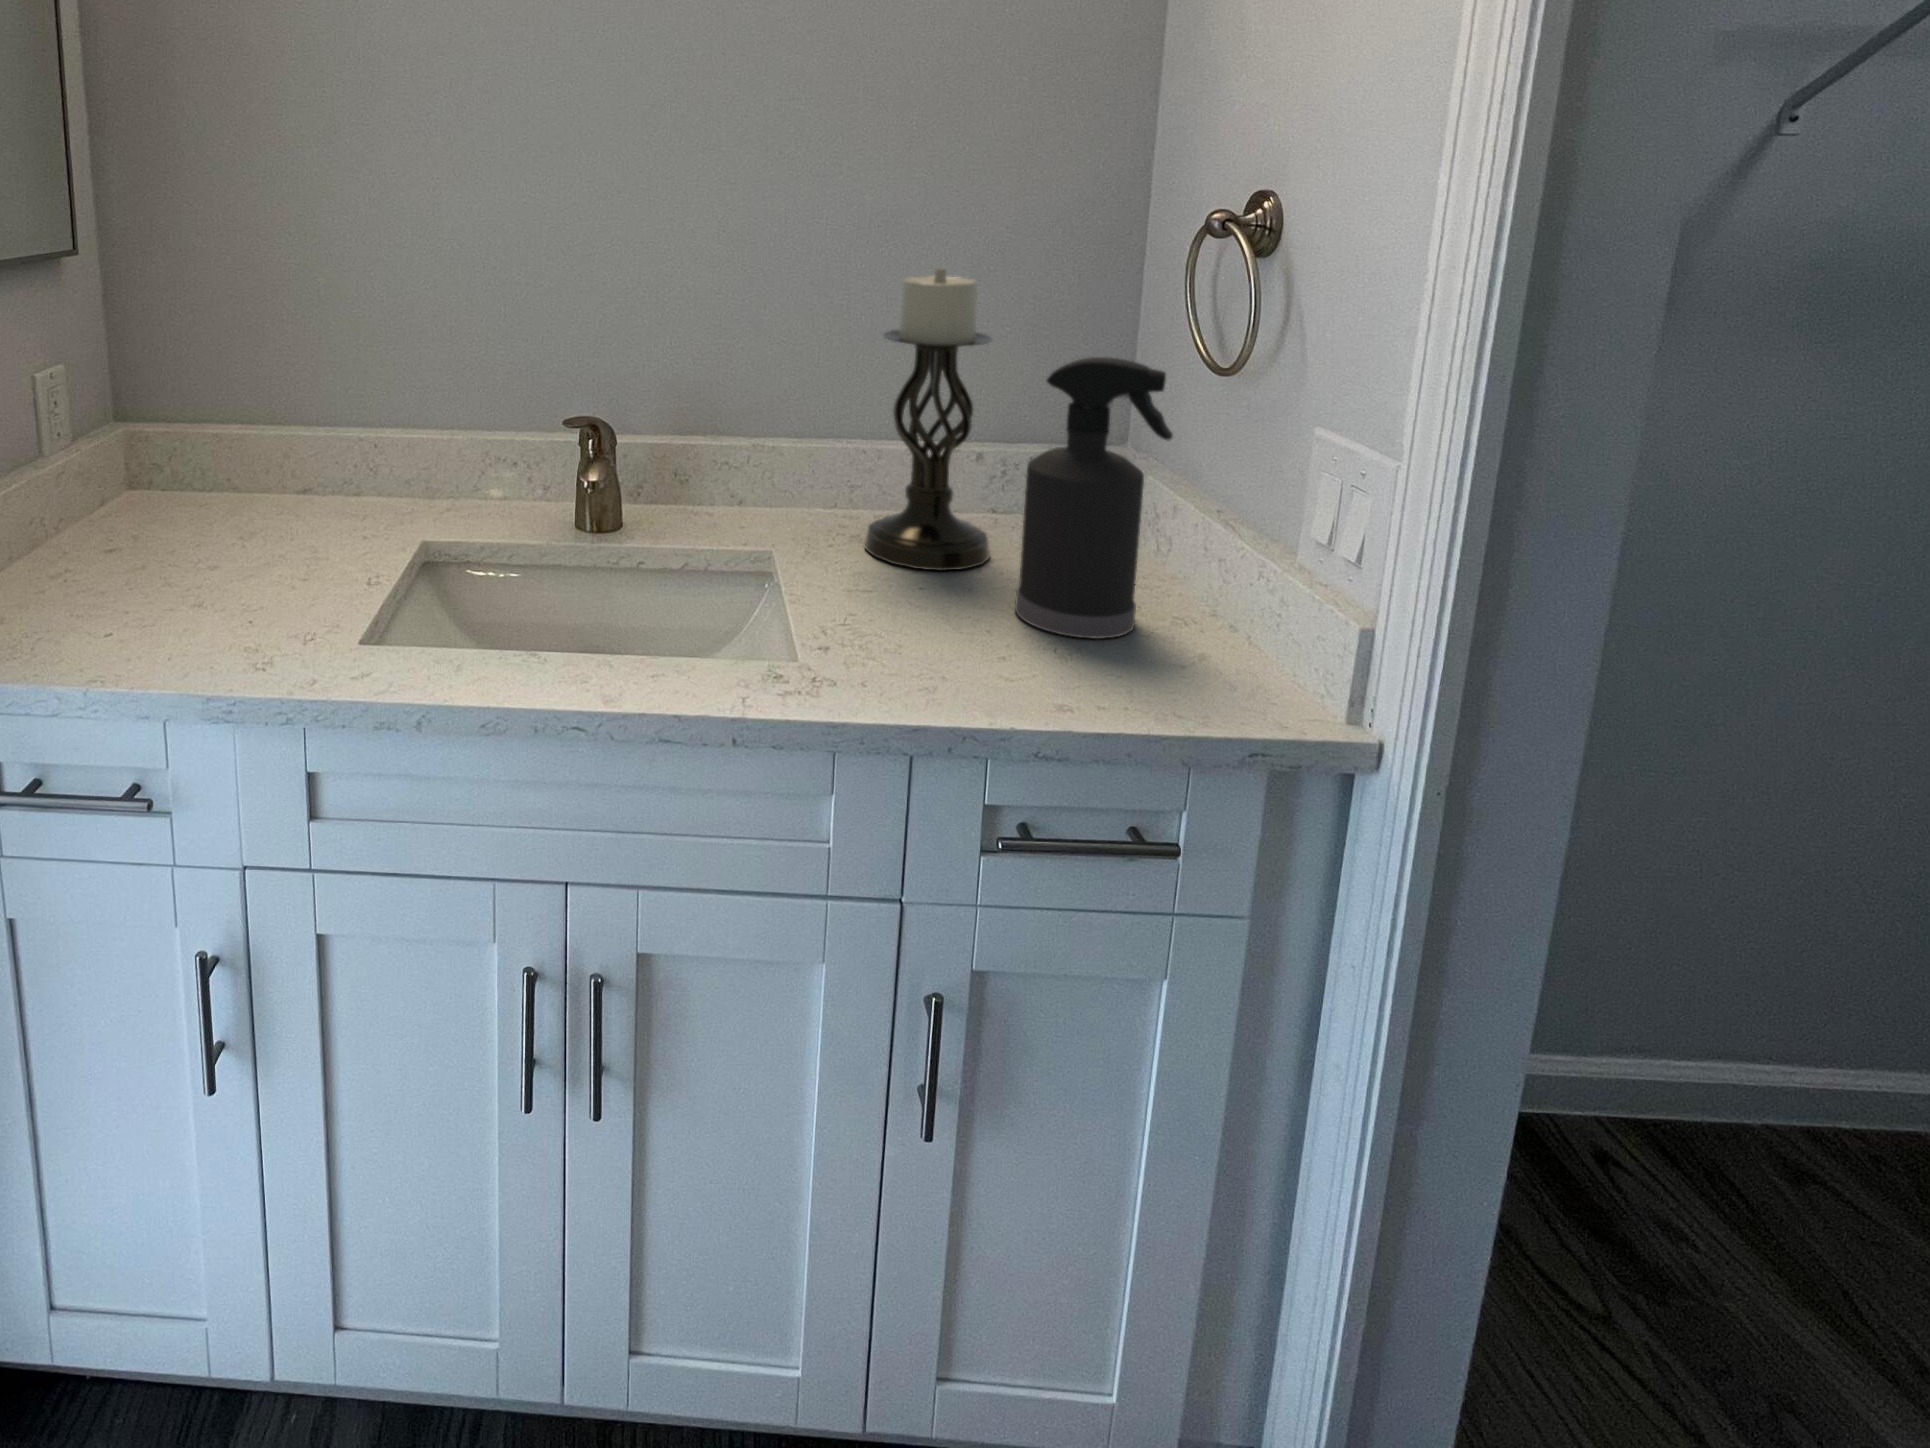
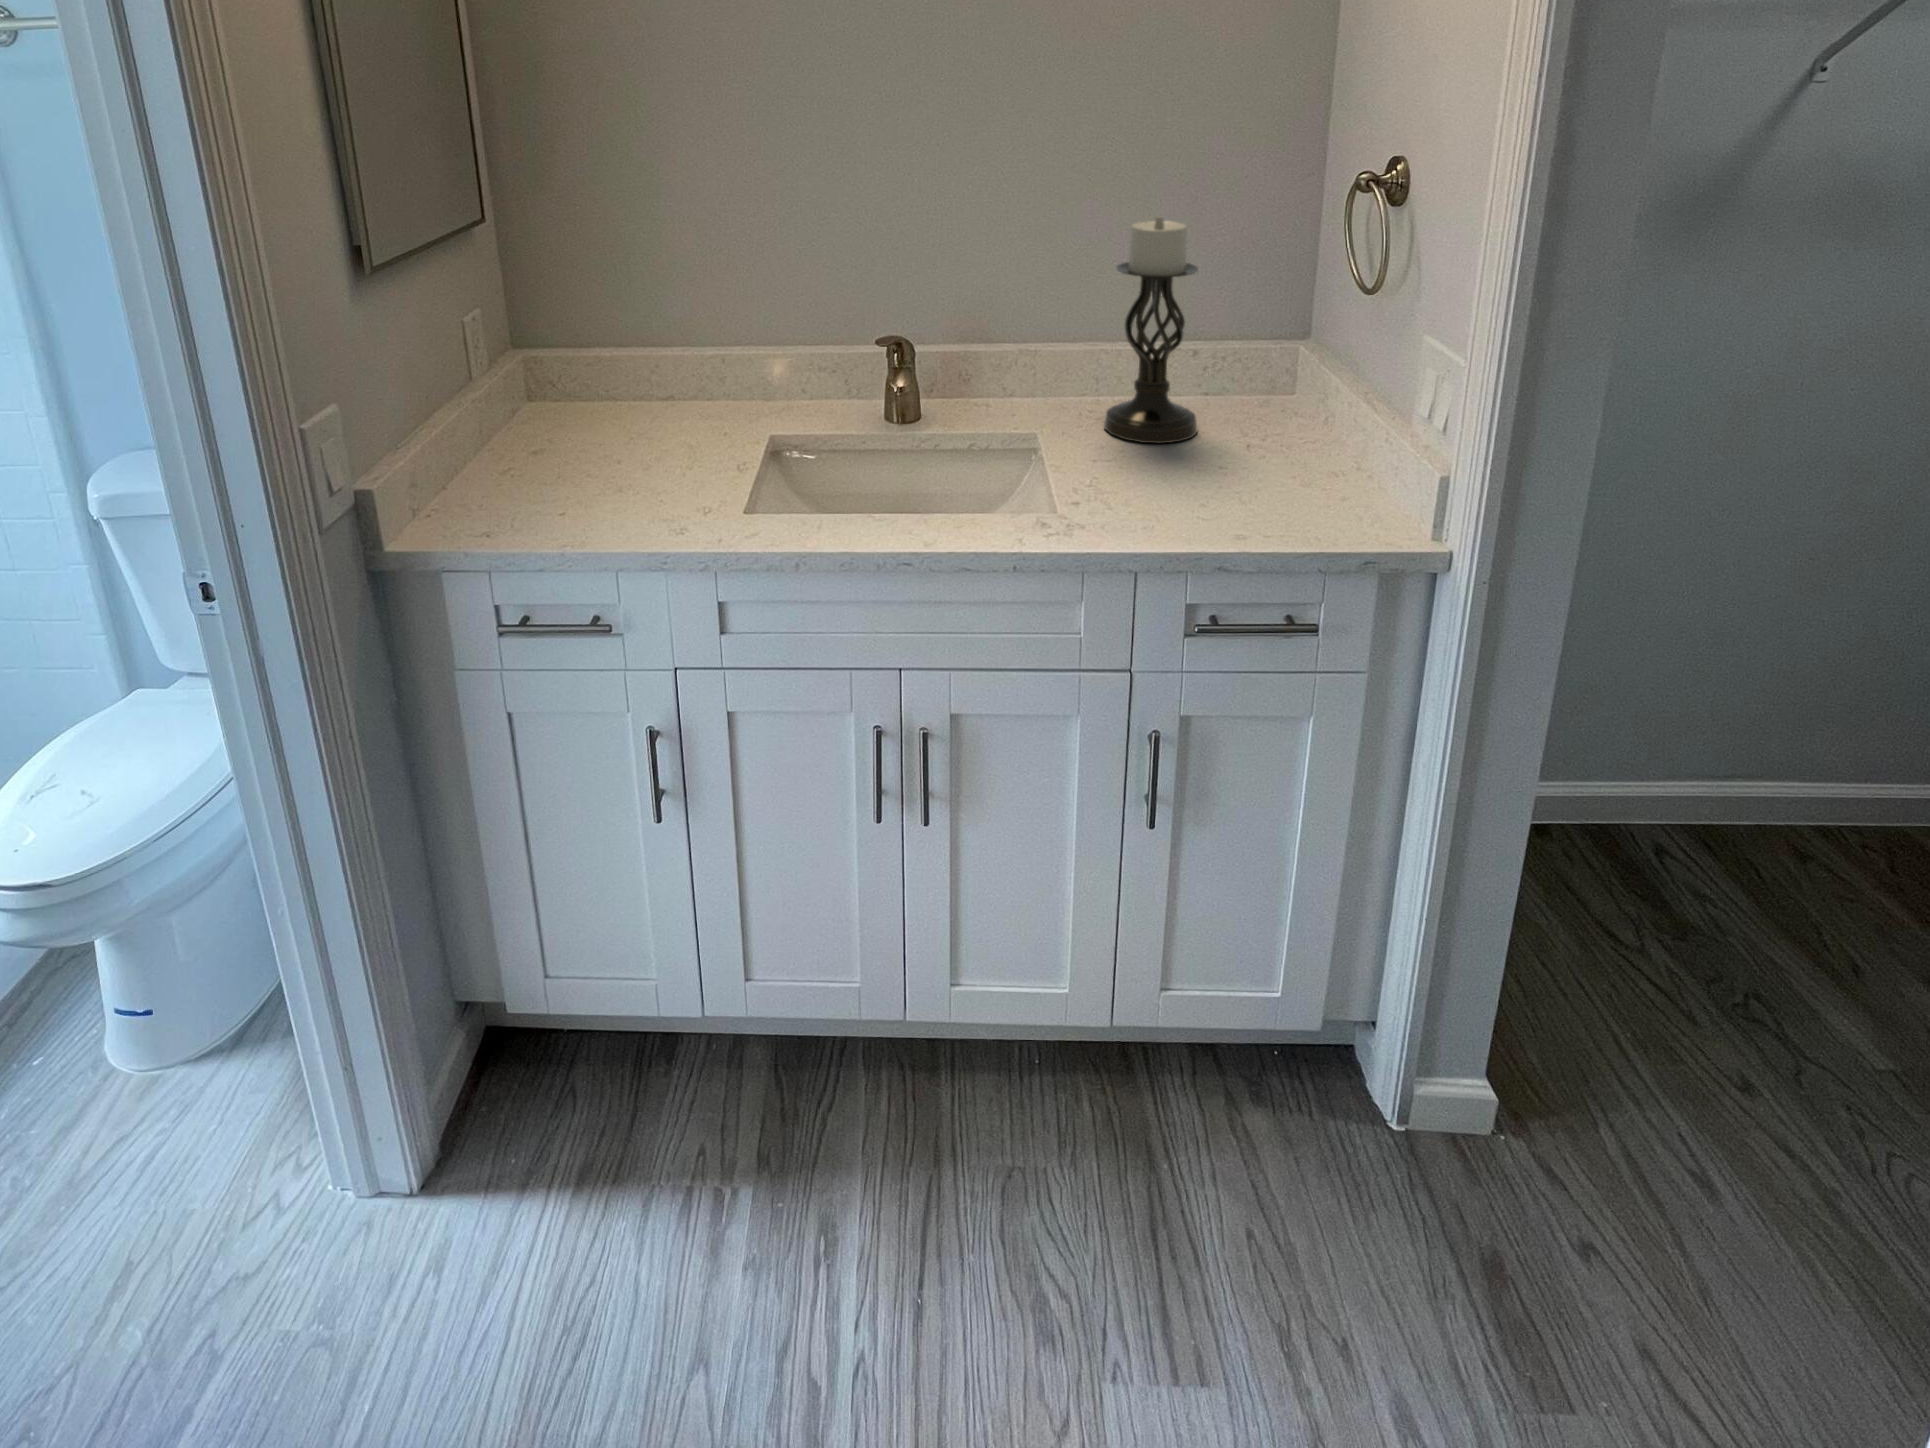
spray bottle: present [1015,357,1173,638] -> none [1213,288,1325,490]

